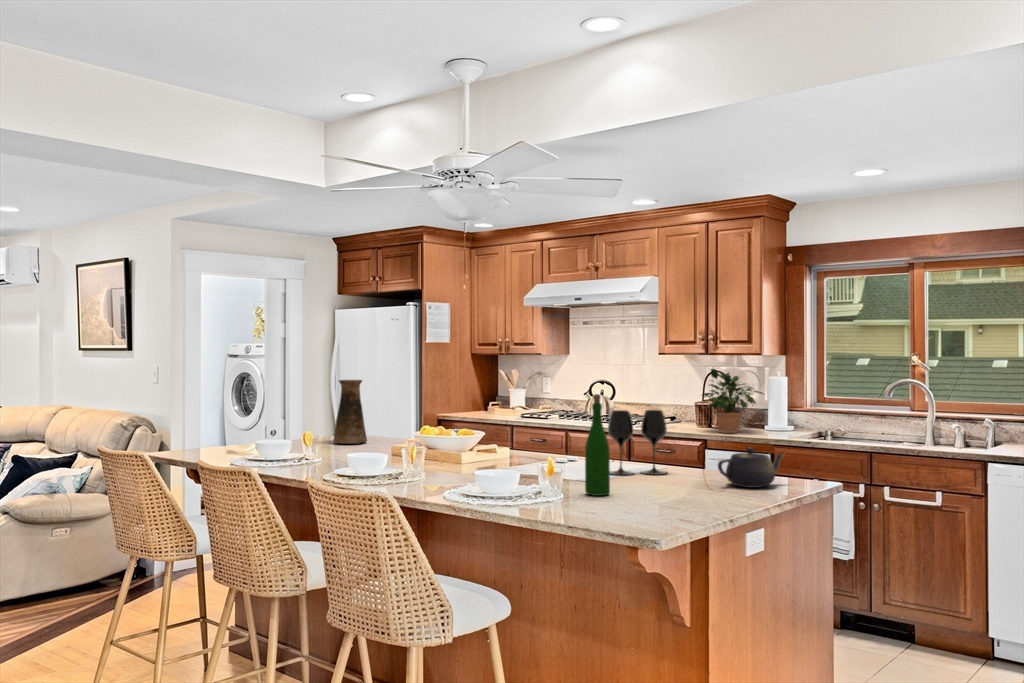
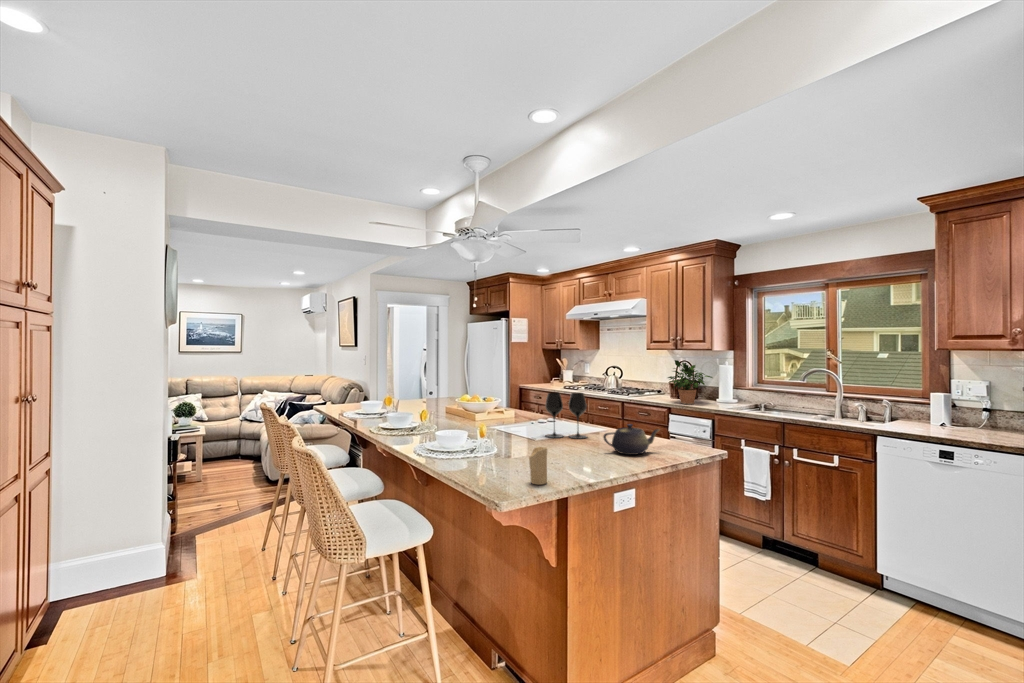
pitcher: present [333,380,367,444] -> none [420,366,441,405]
wine bottle: present [585,394,610,496] -> none [498,384,516,456]
candle: none [682,471,706,520] -> present [529,447,547,485]

